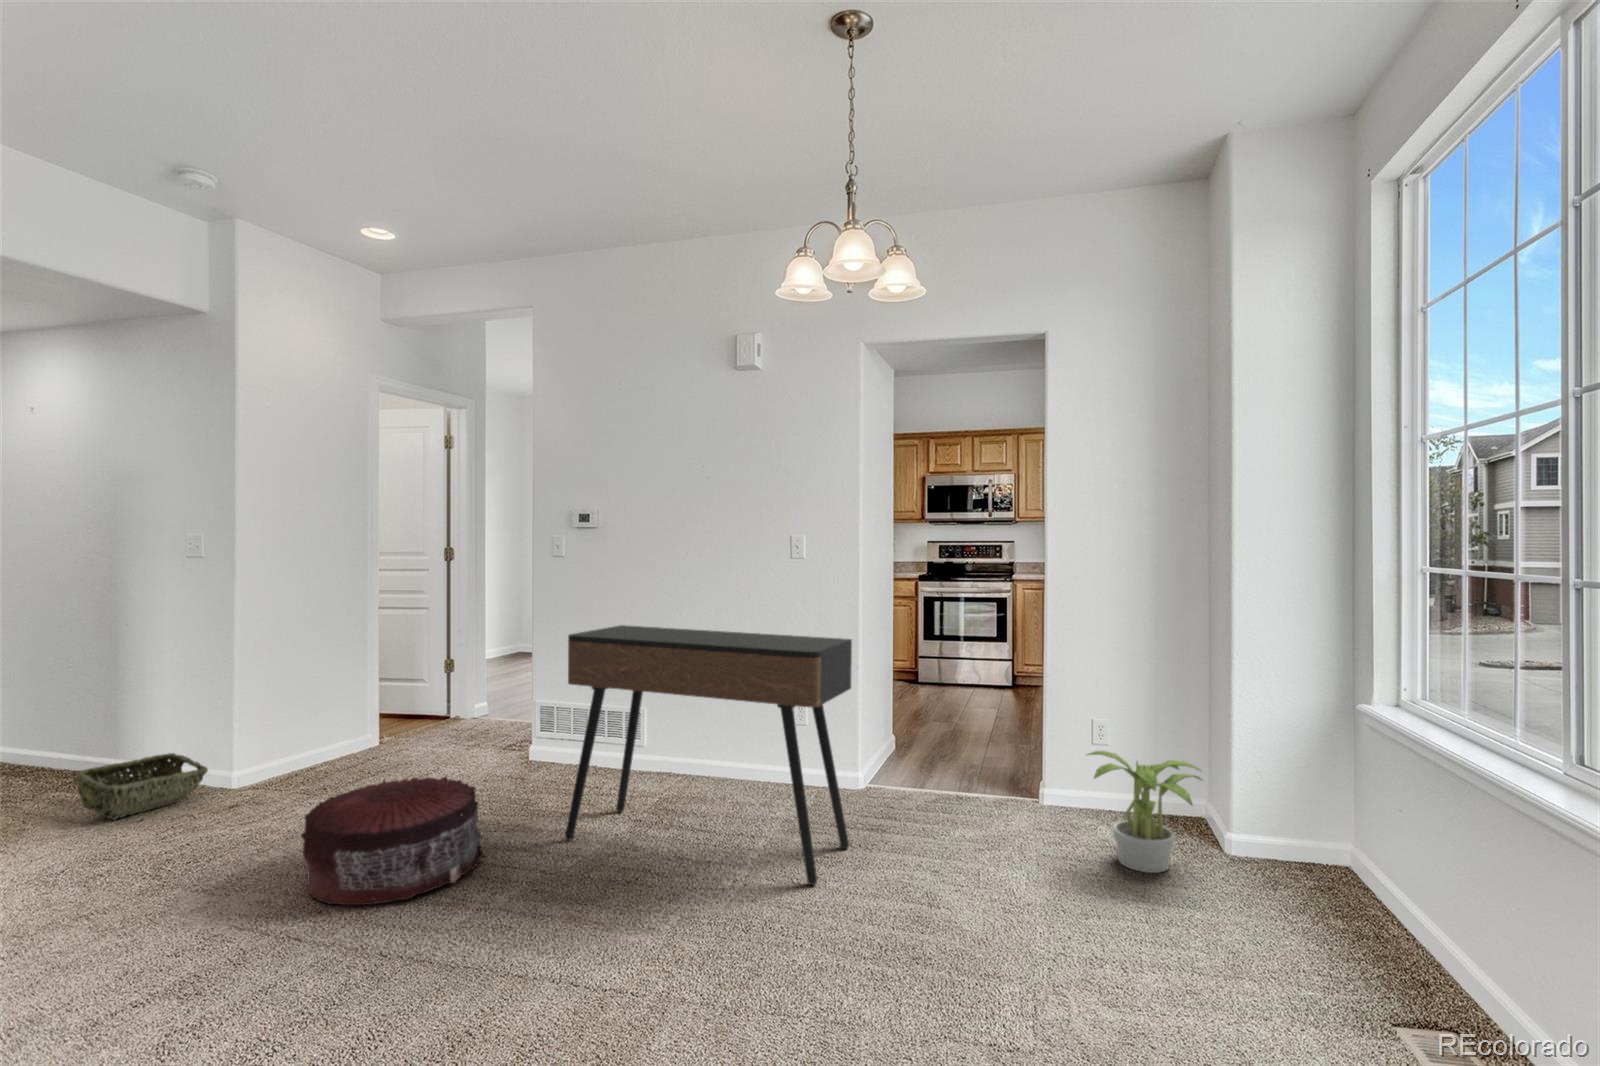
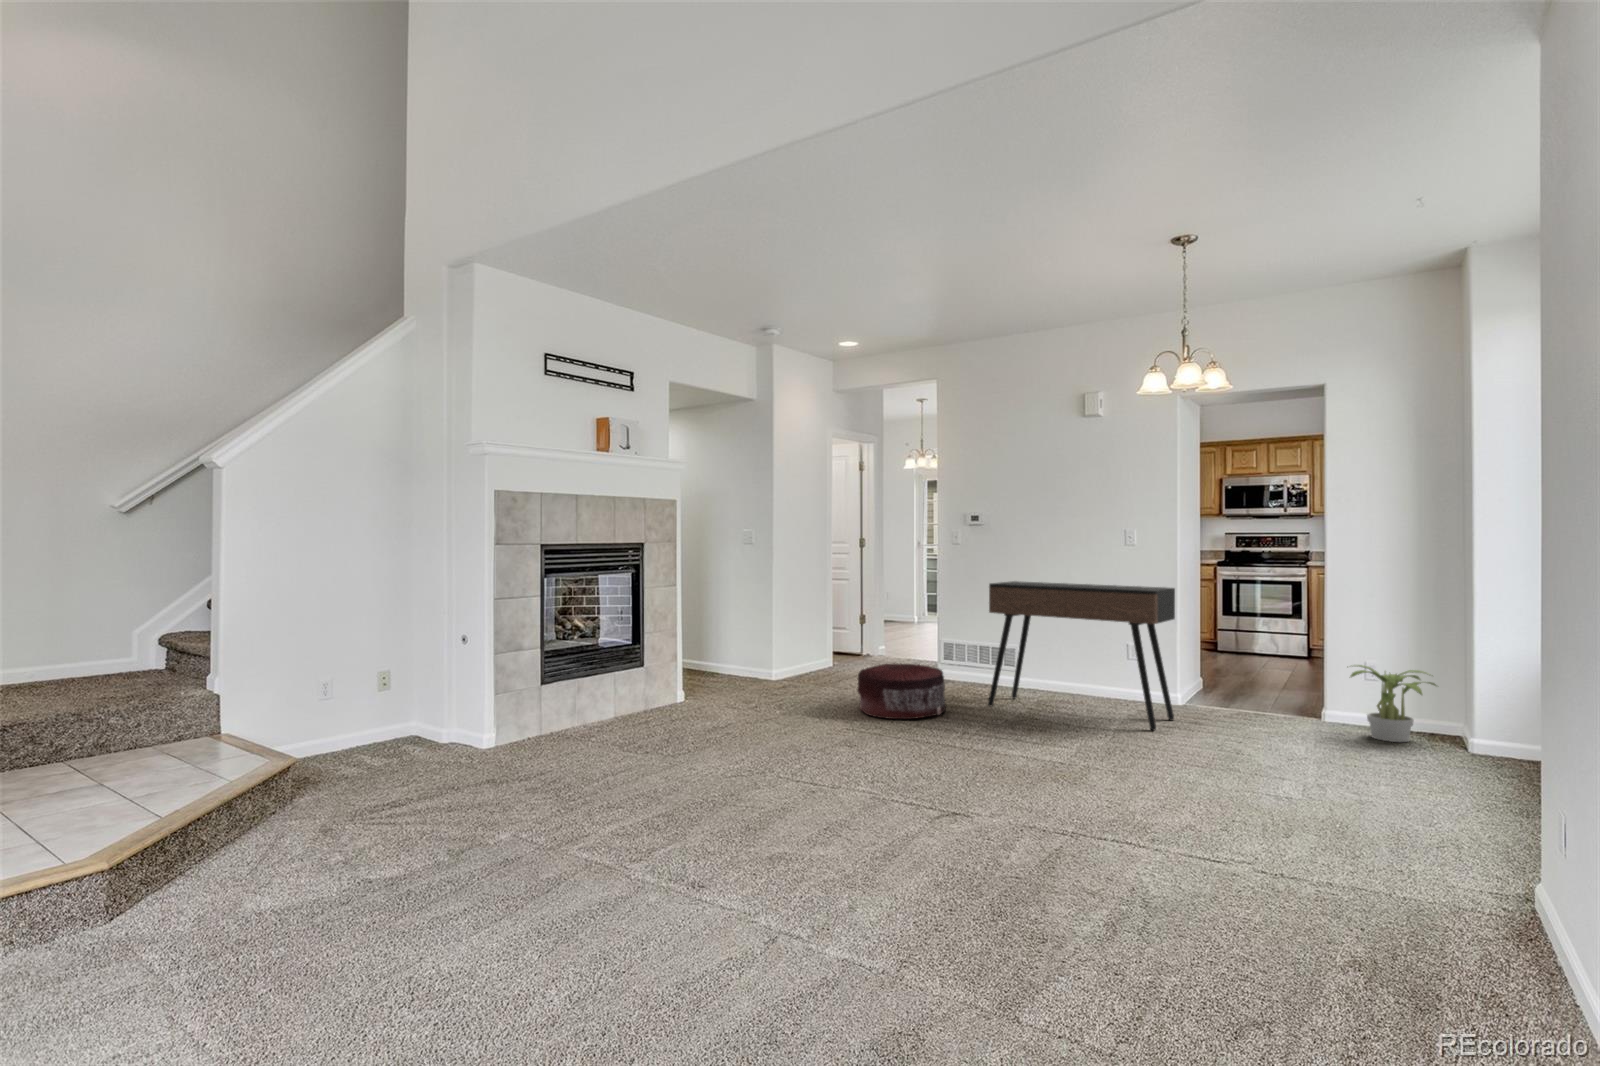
woven basket: present [76,753,208,819] -> none [707,654,763,685]

